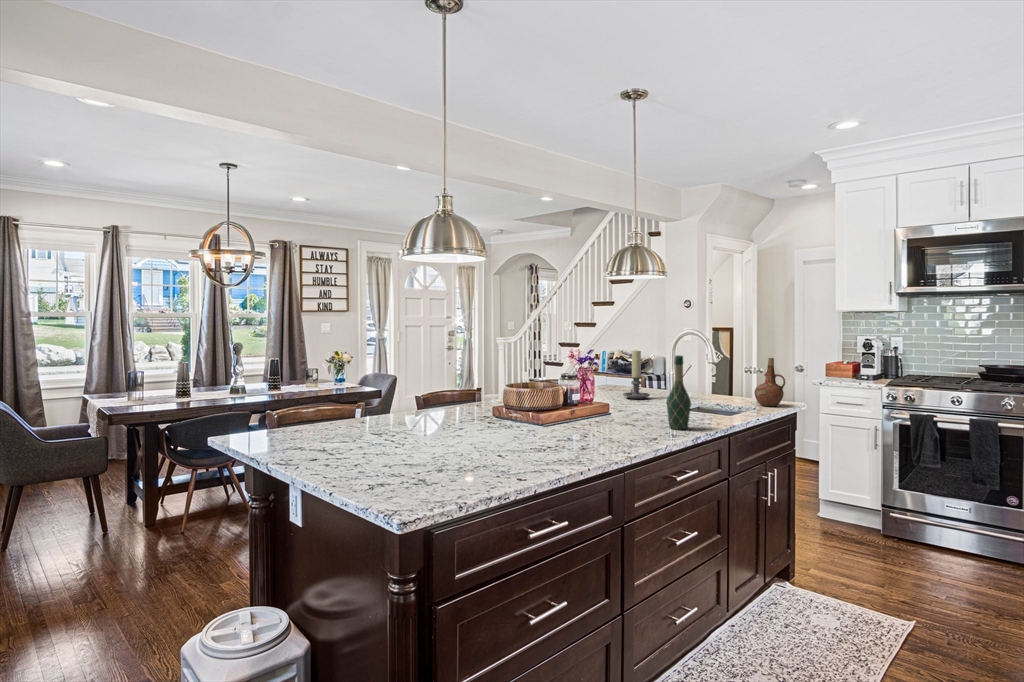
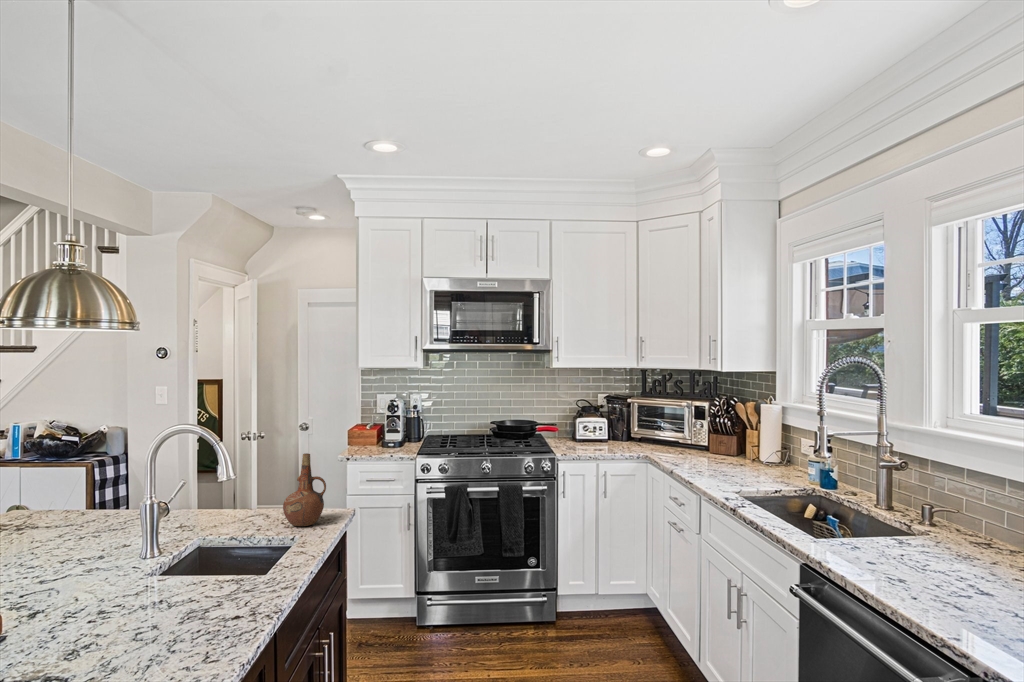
candle holder: present [623,350,650,399] -> none [42,457,100,550]
wine bottle: present [667,355,691,429] -> none [140,503,193,656]

